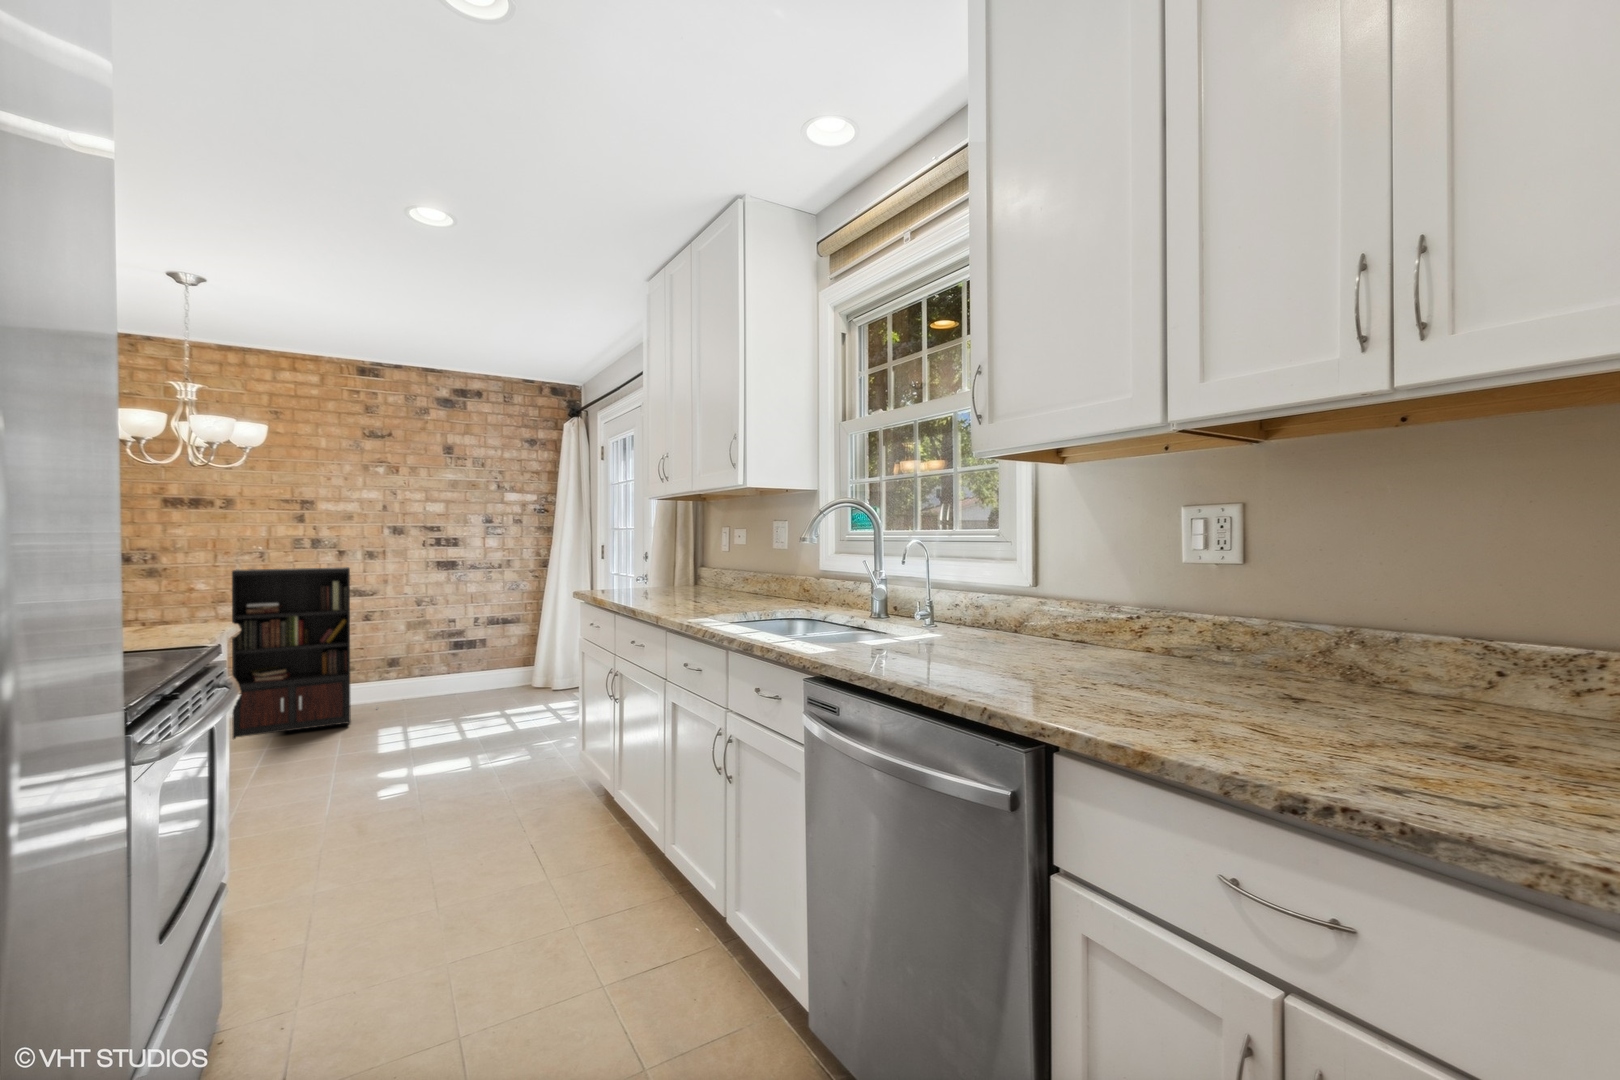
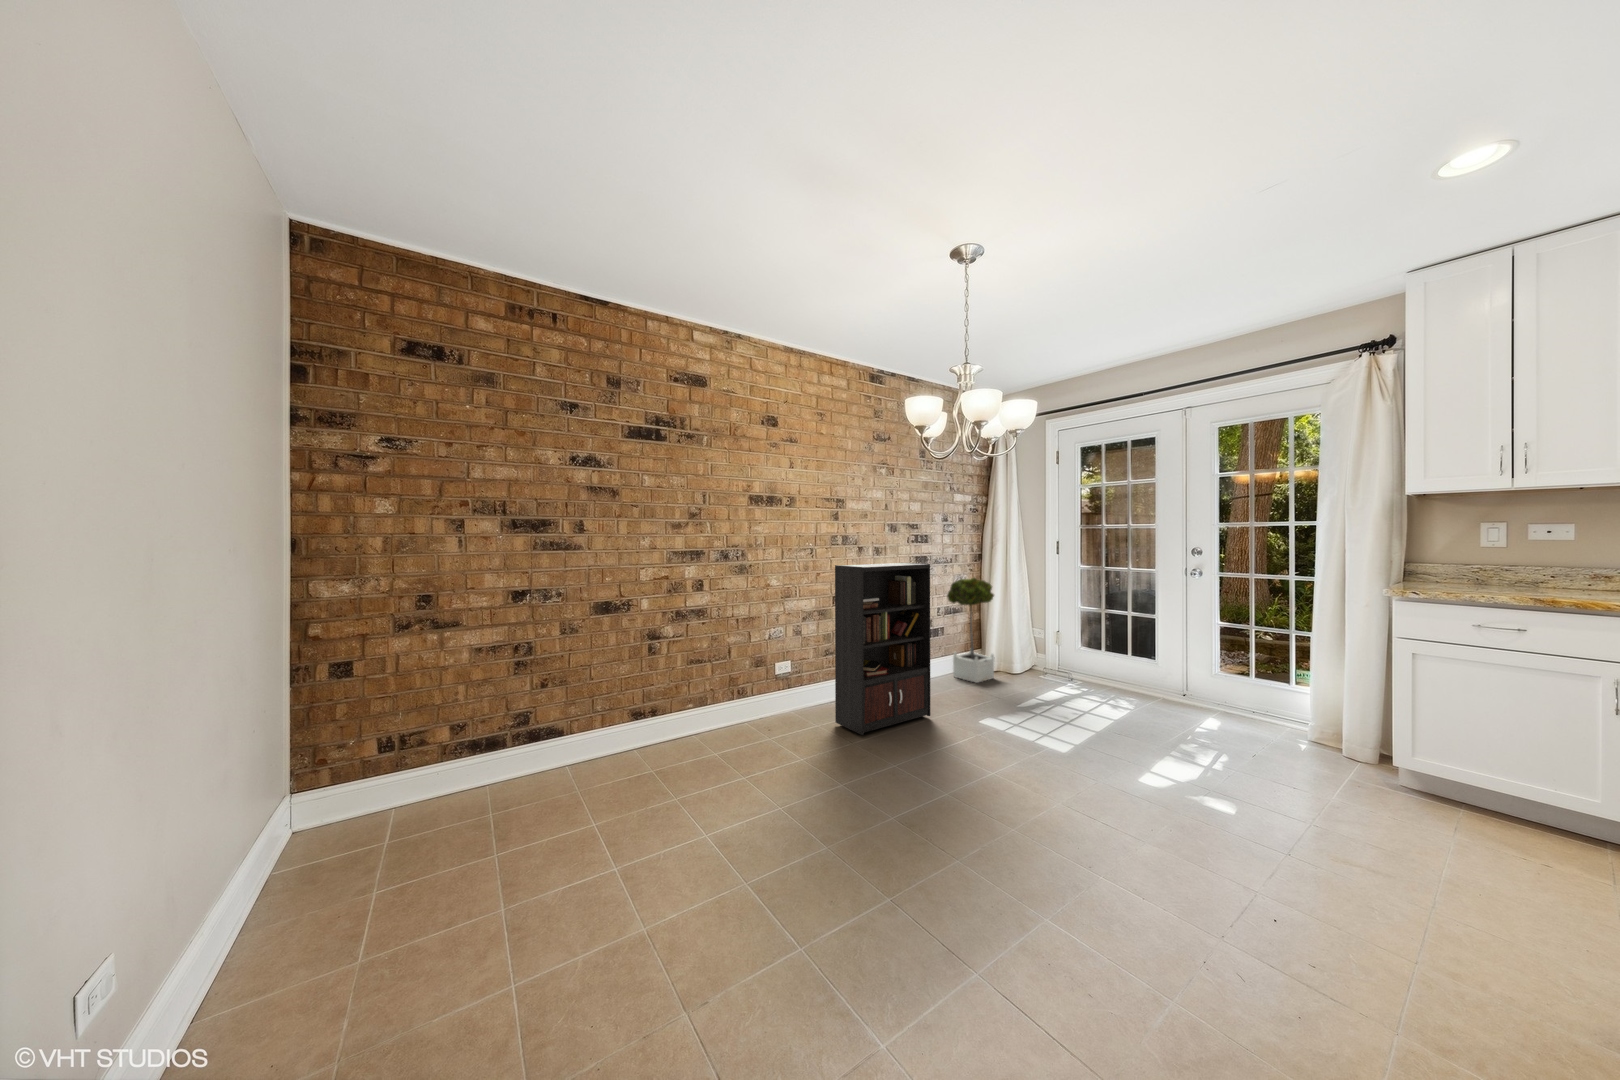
potted tree: none [474,582,527,697] -> present [947,577,994,683]

